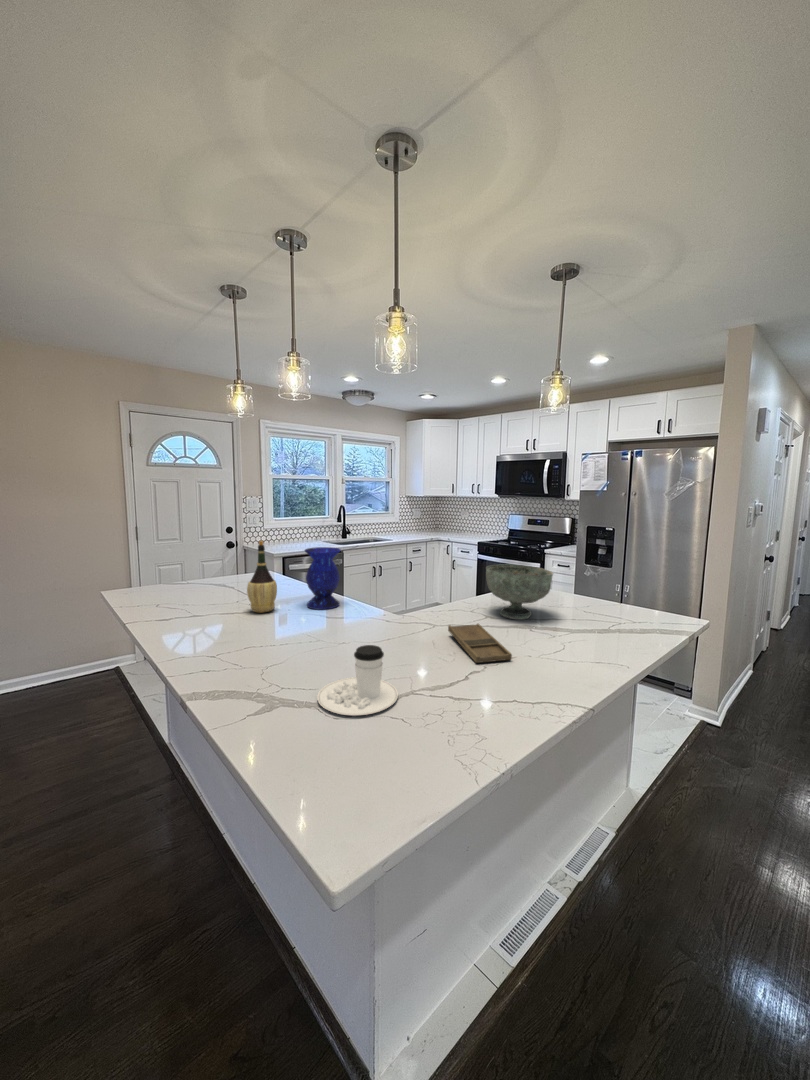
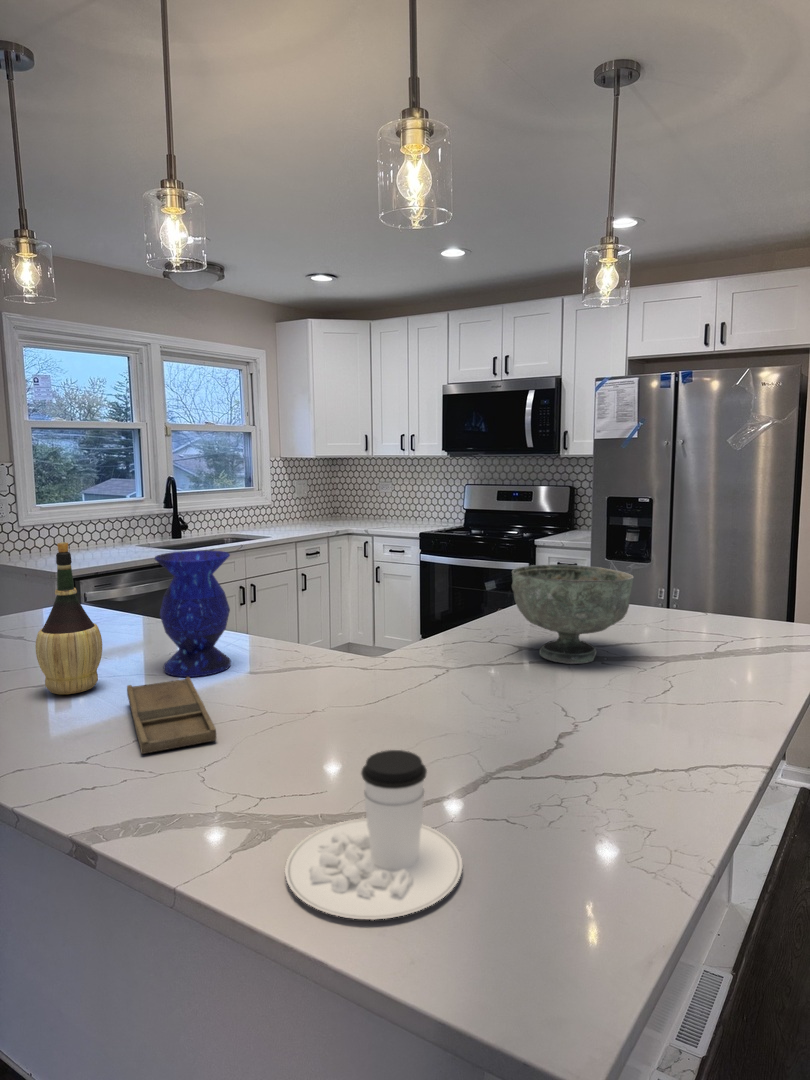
tray: present [448,624,512,663] -> present [127,677,216,754]

